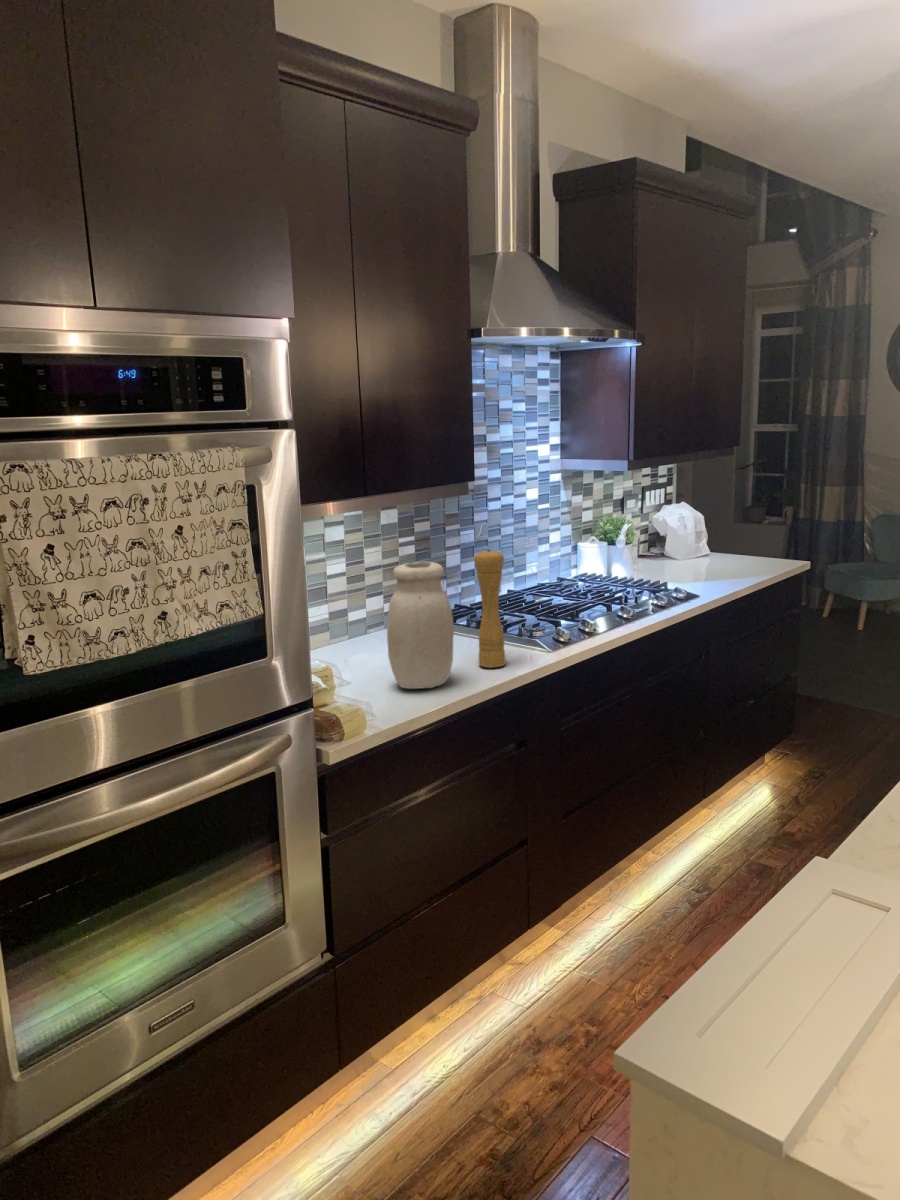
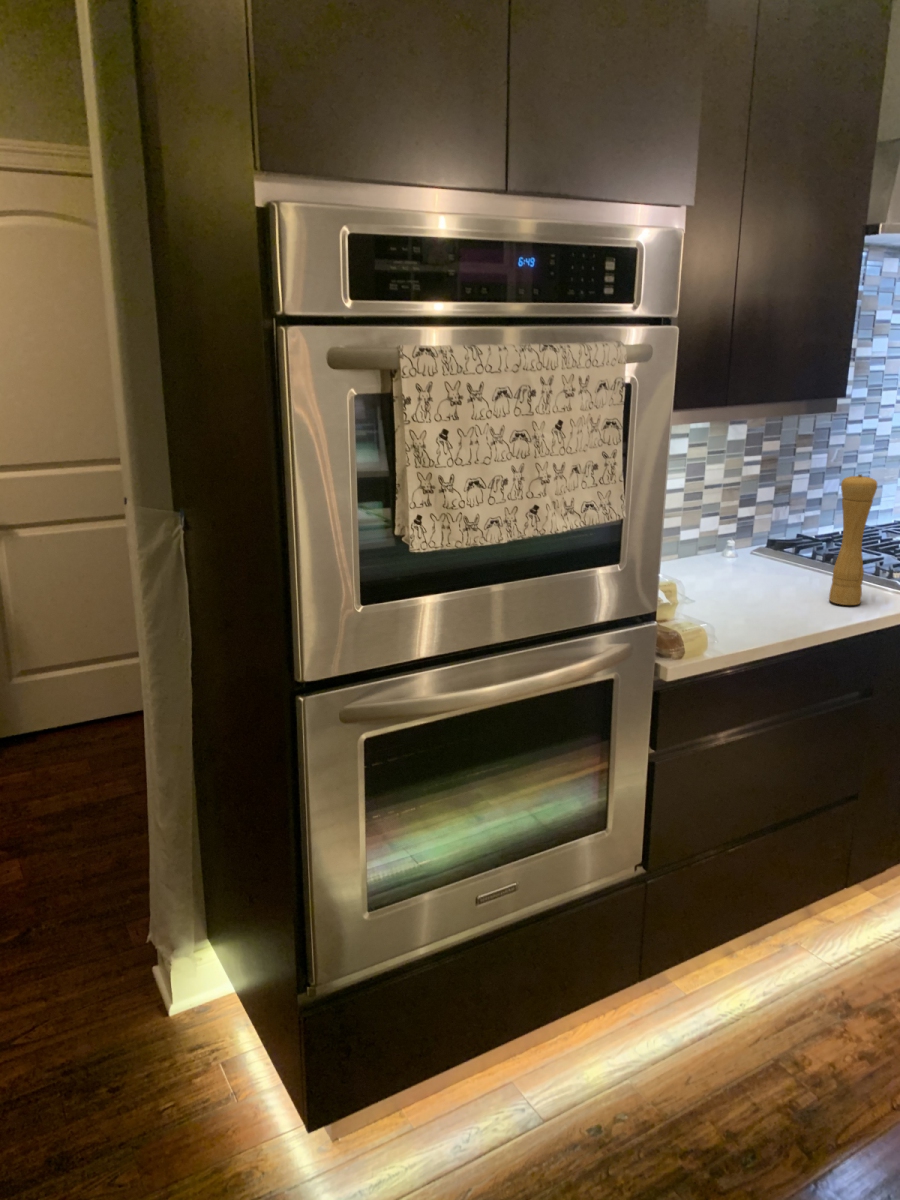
jar: present [387,562,454,689] -> none [732,482,811,618]

